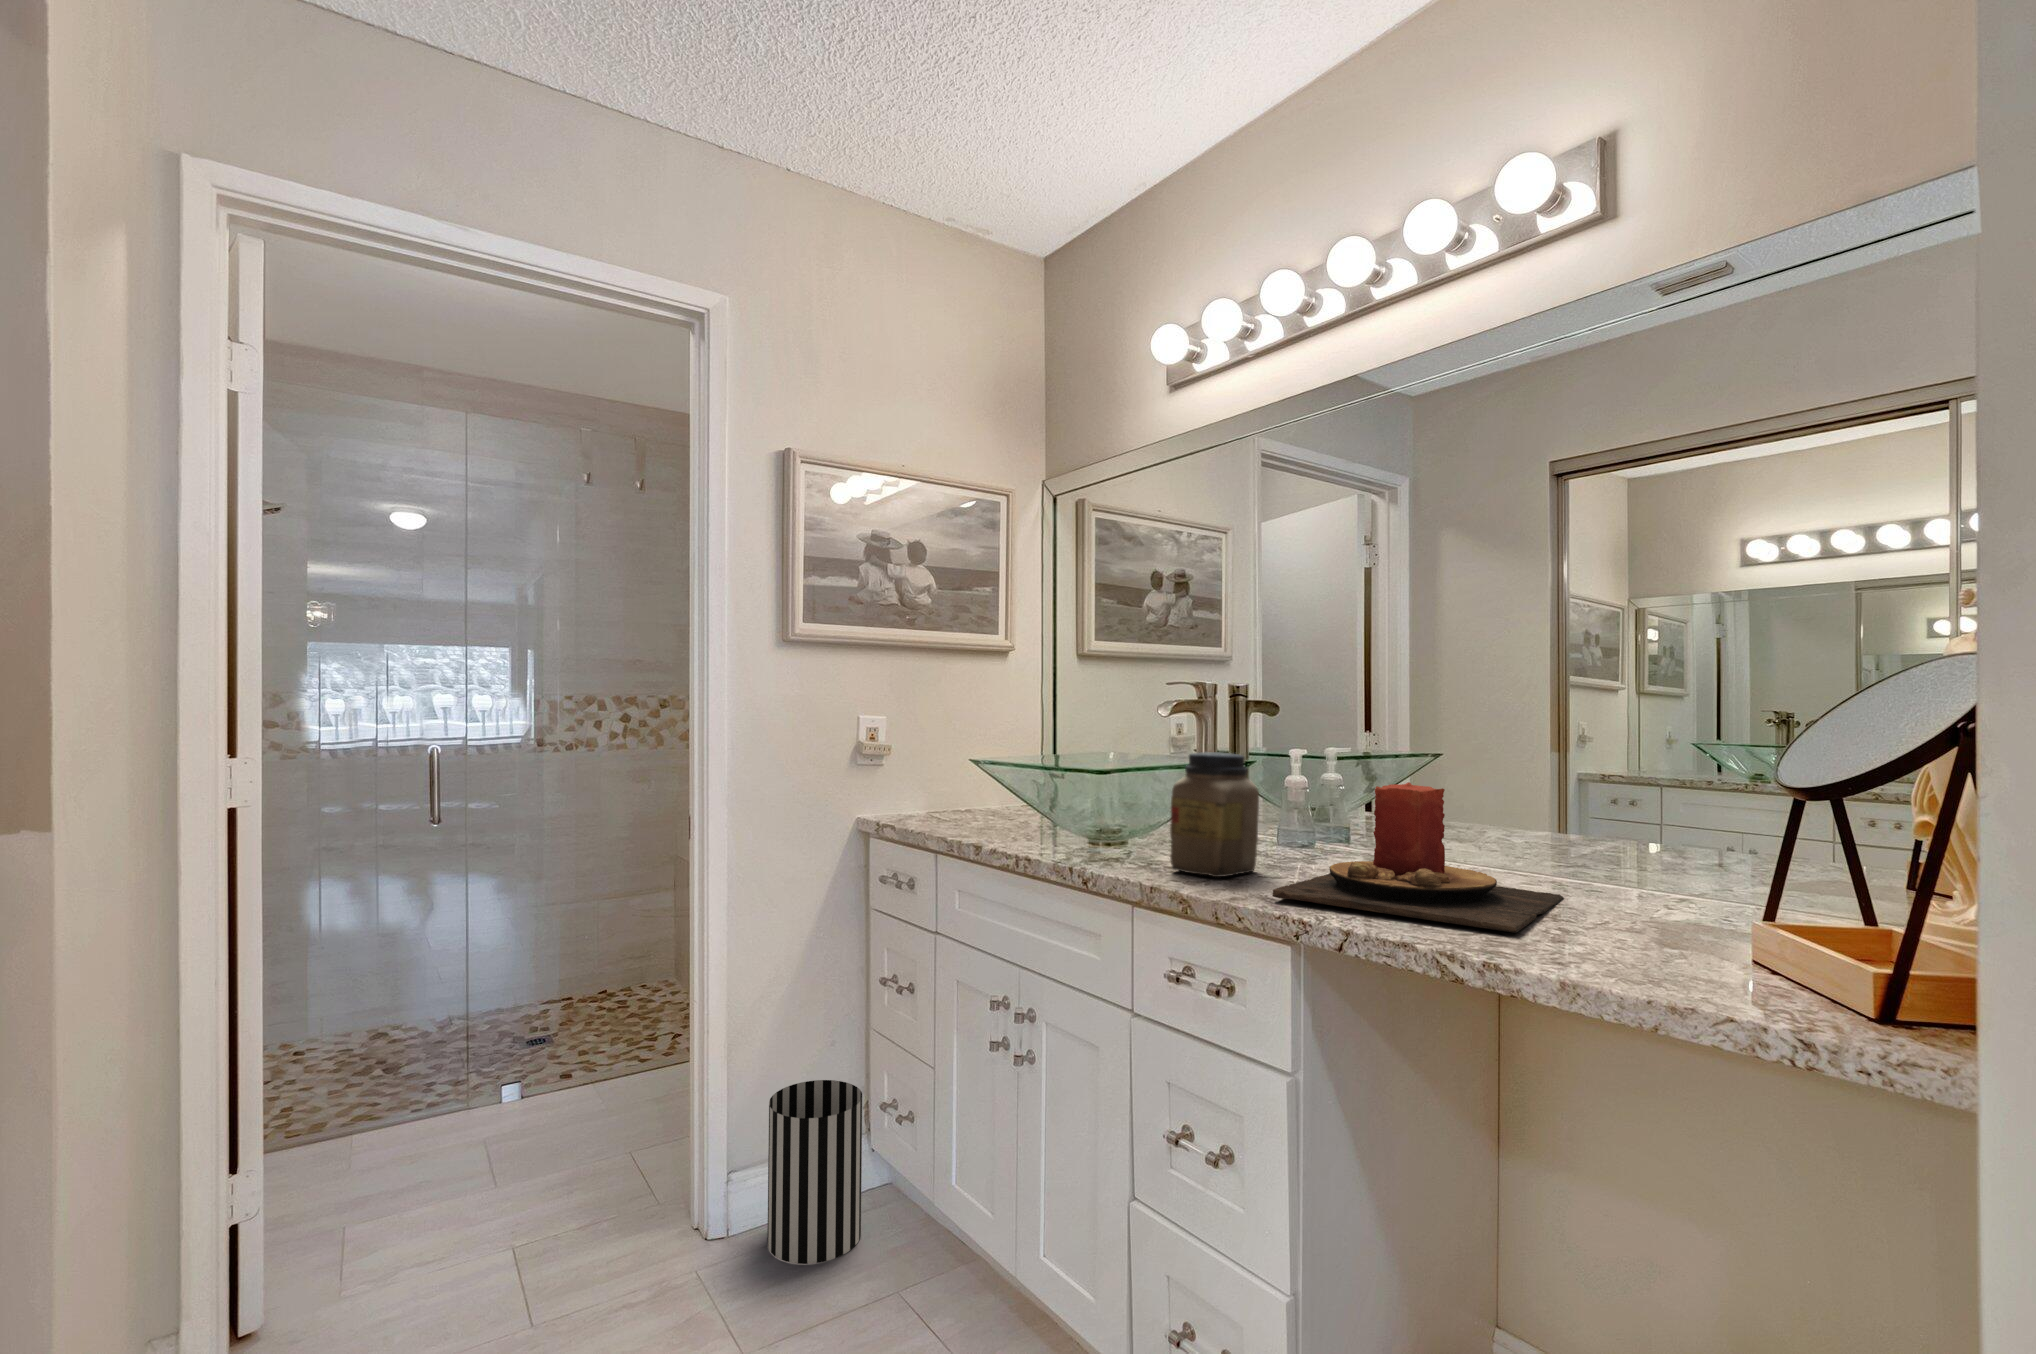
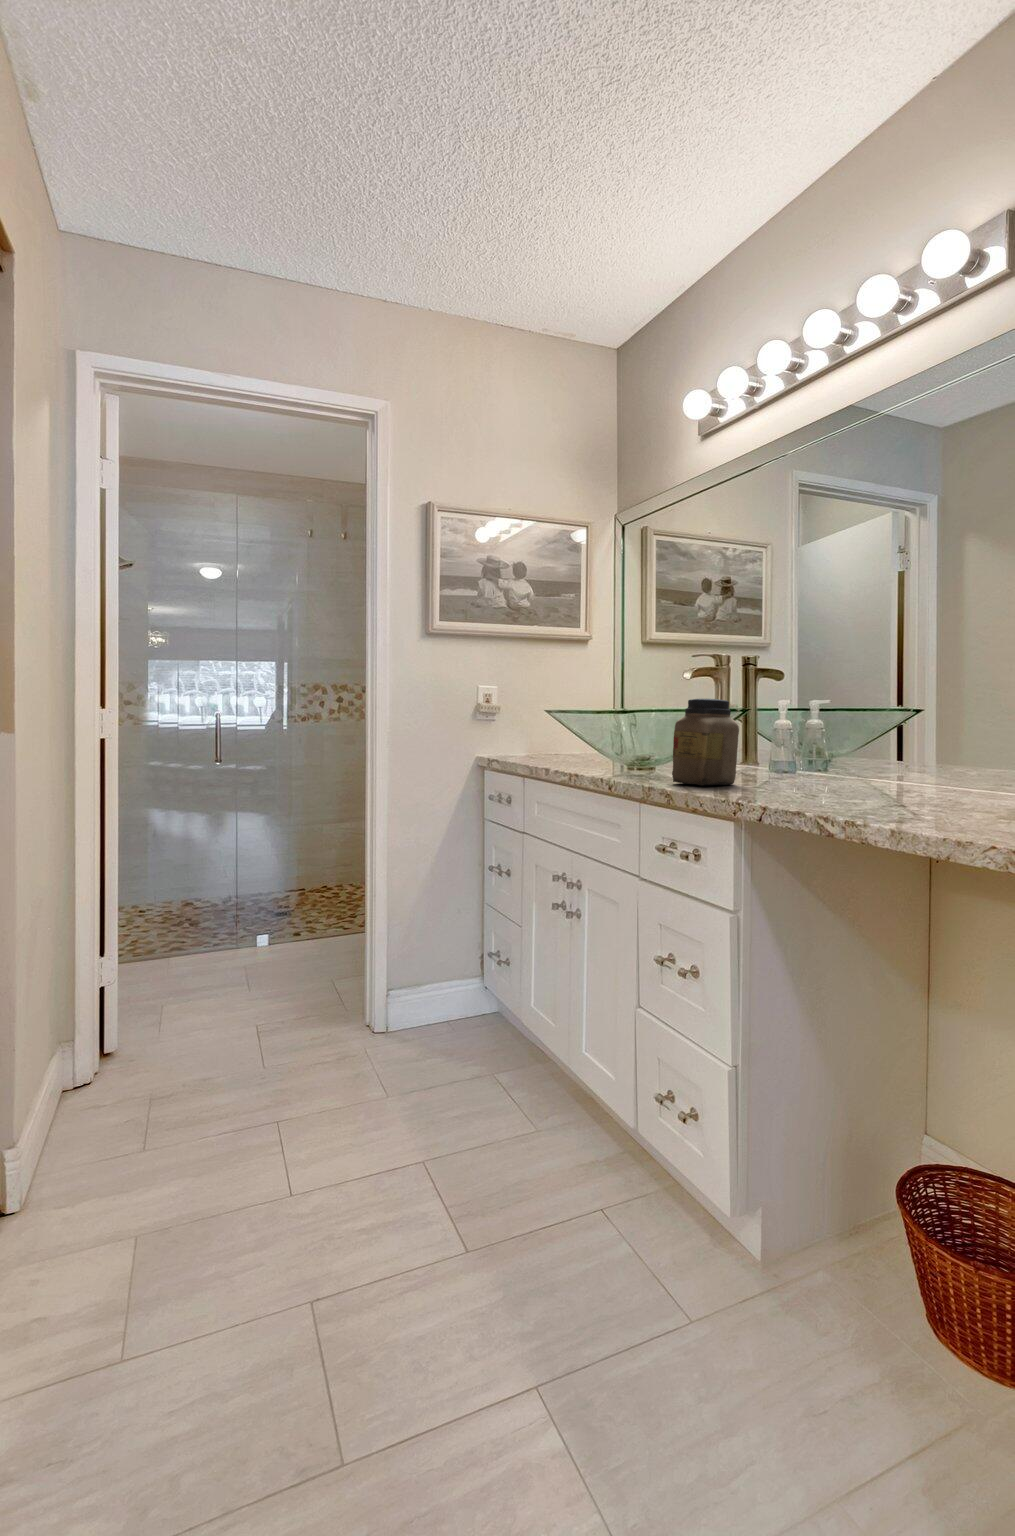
candle: present [1272,782,1564,933] -> none [730,714,954,810]
wastebasket: present [767,1080,862,1264] -> none [415,934,477,1045]

